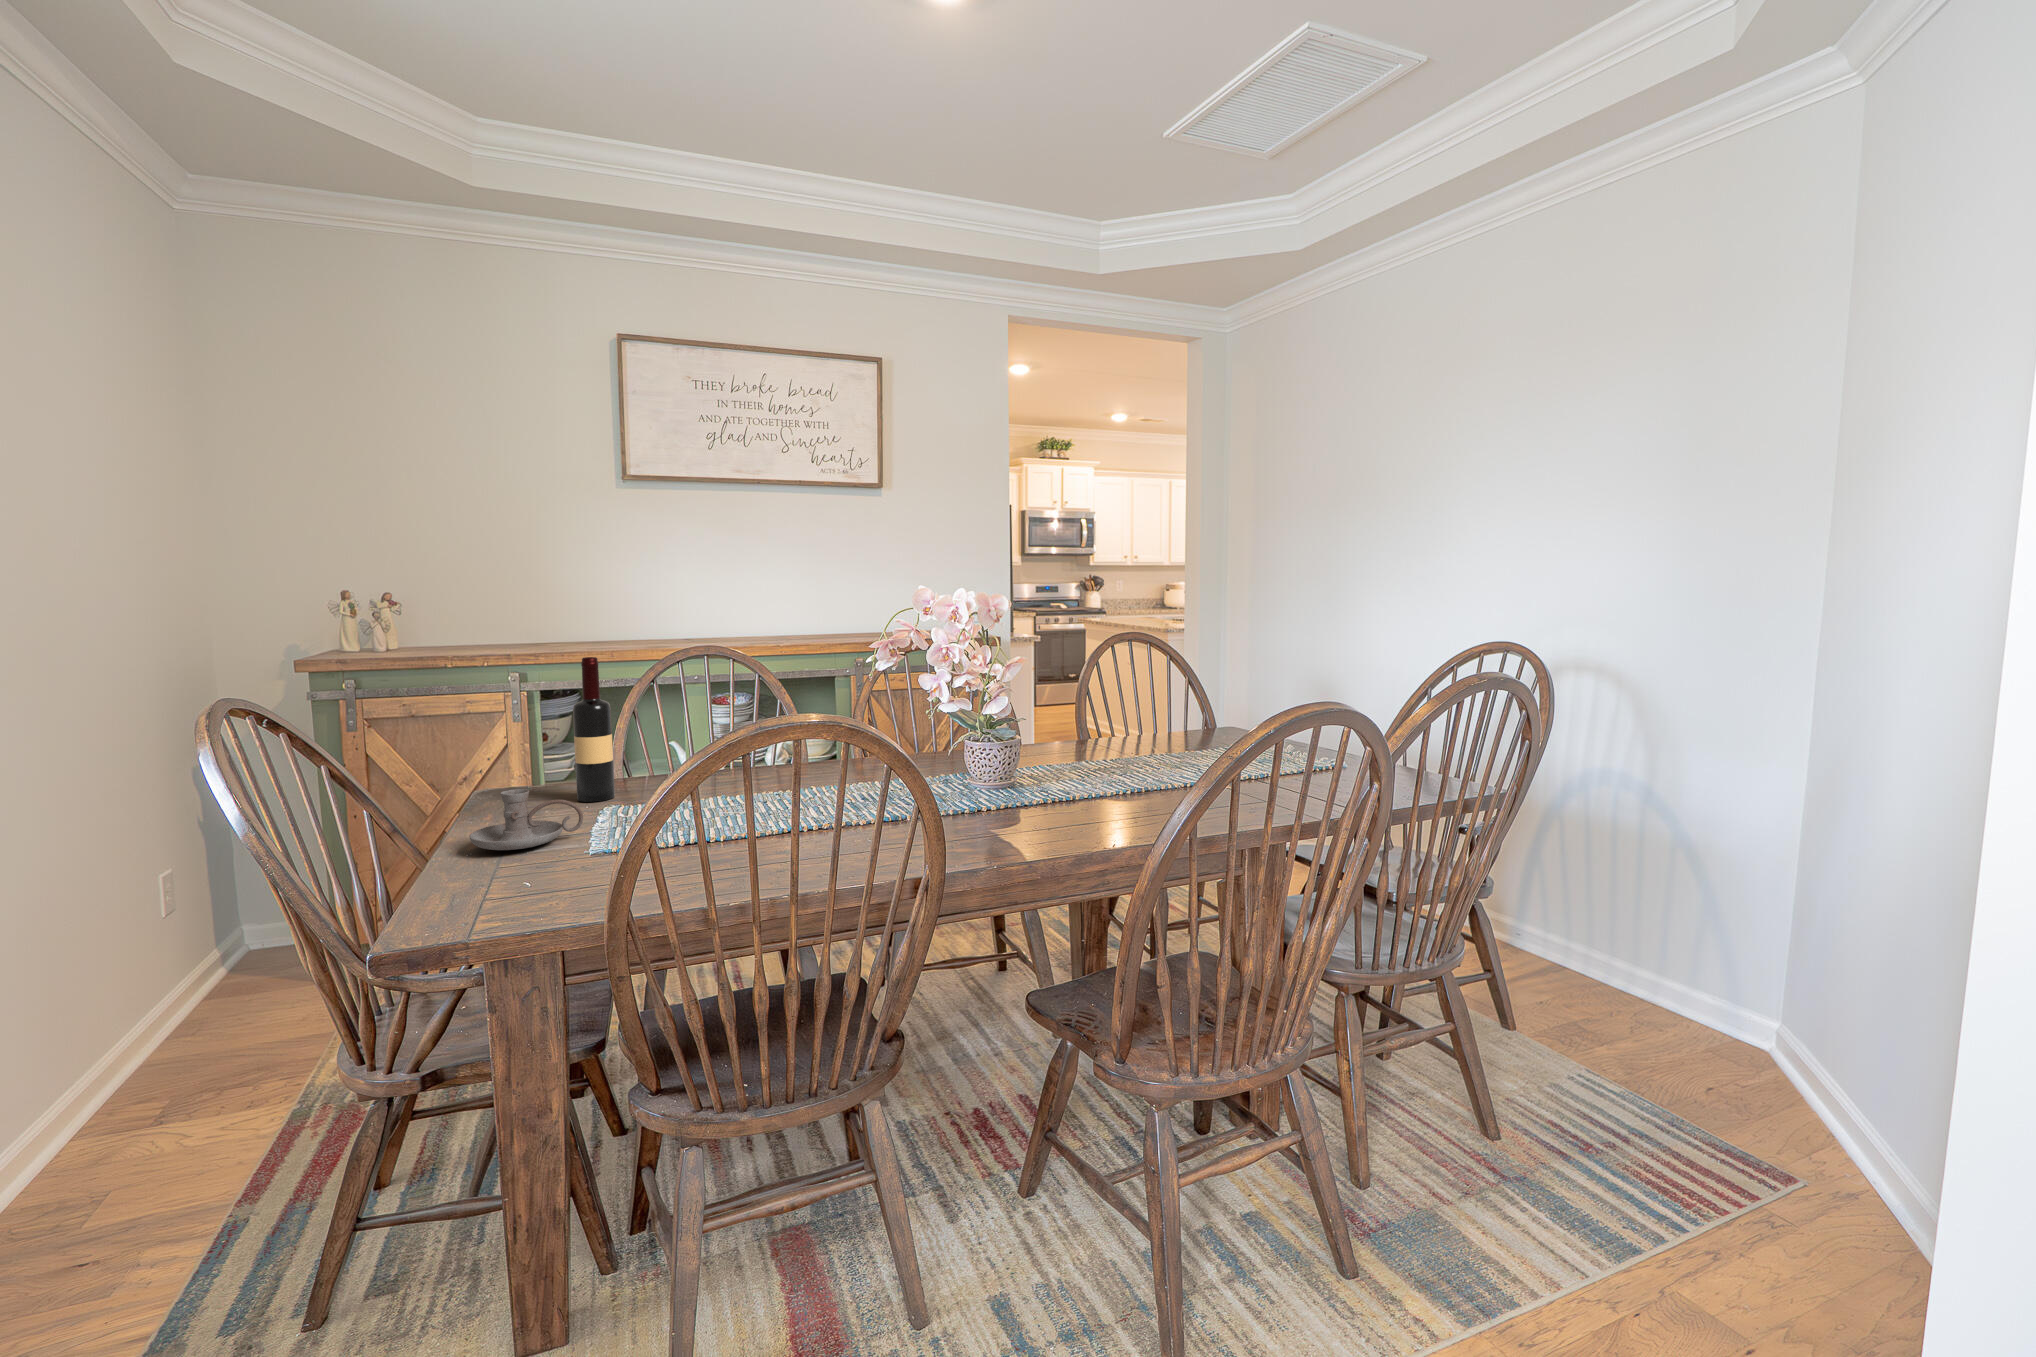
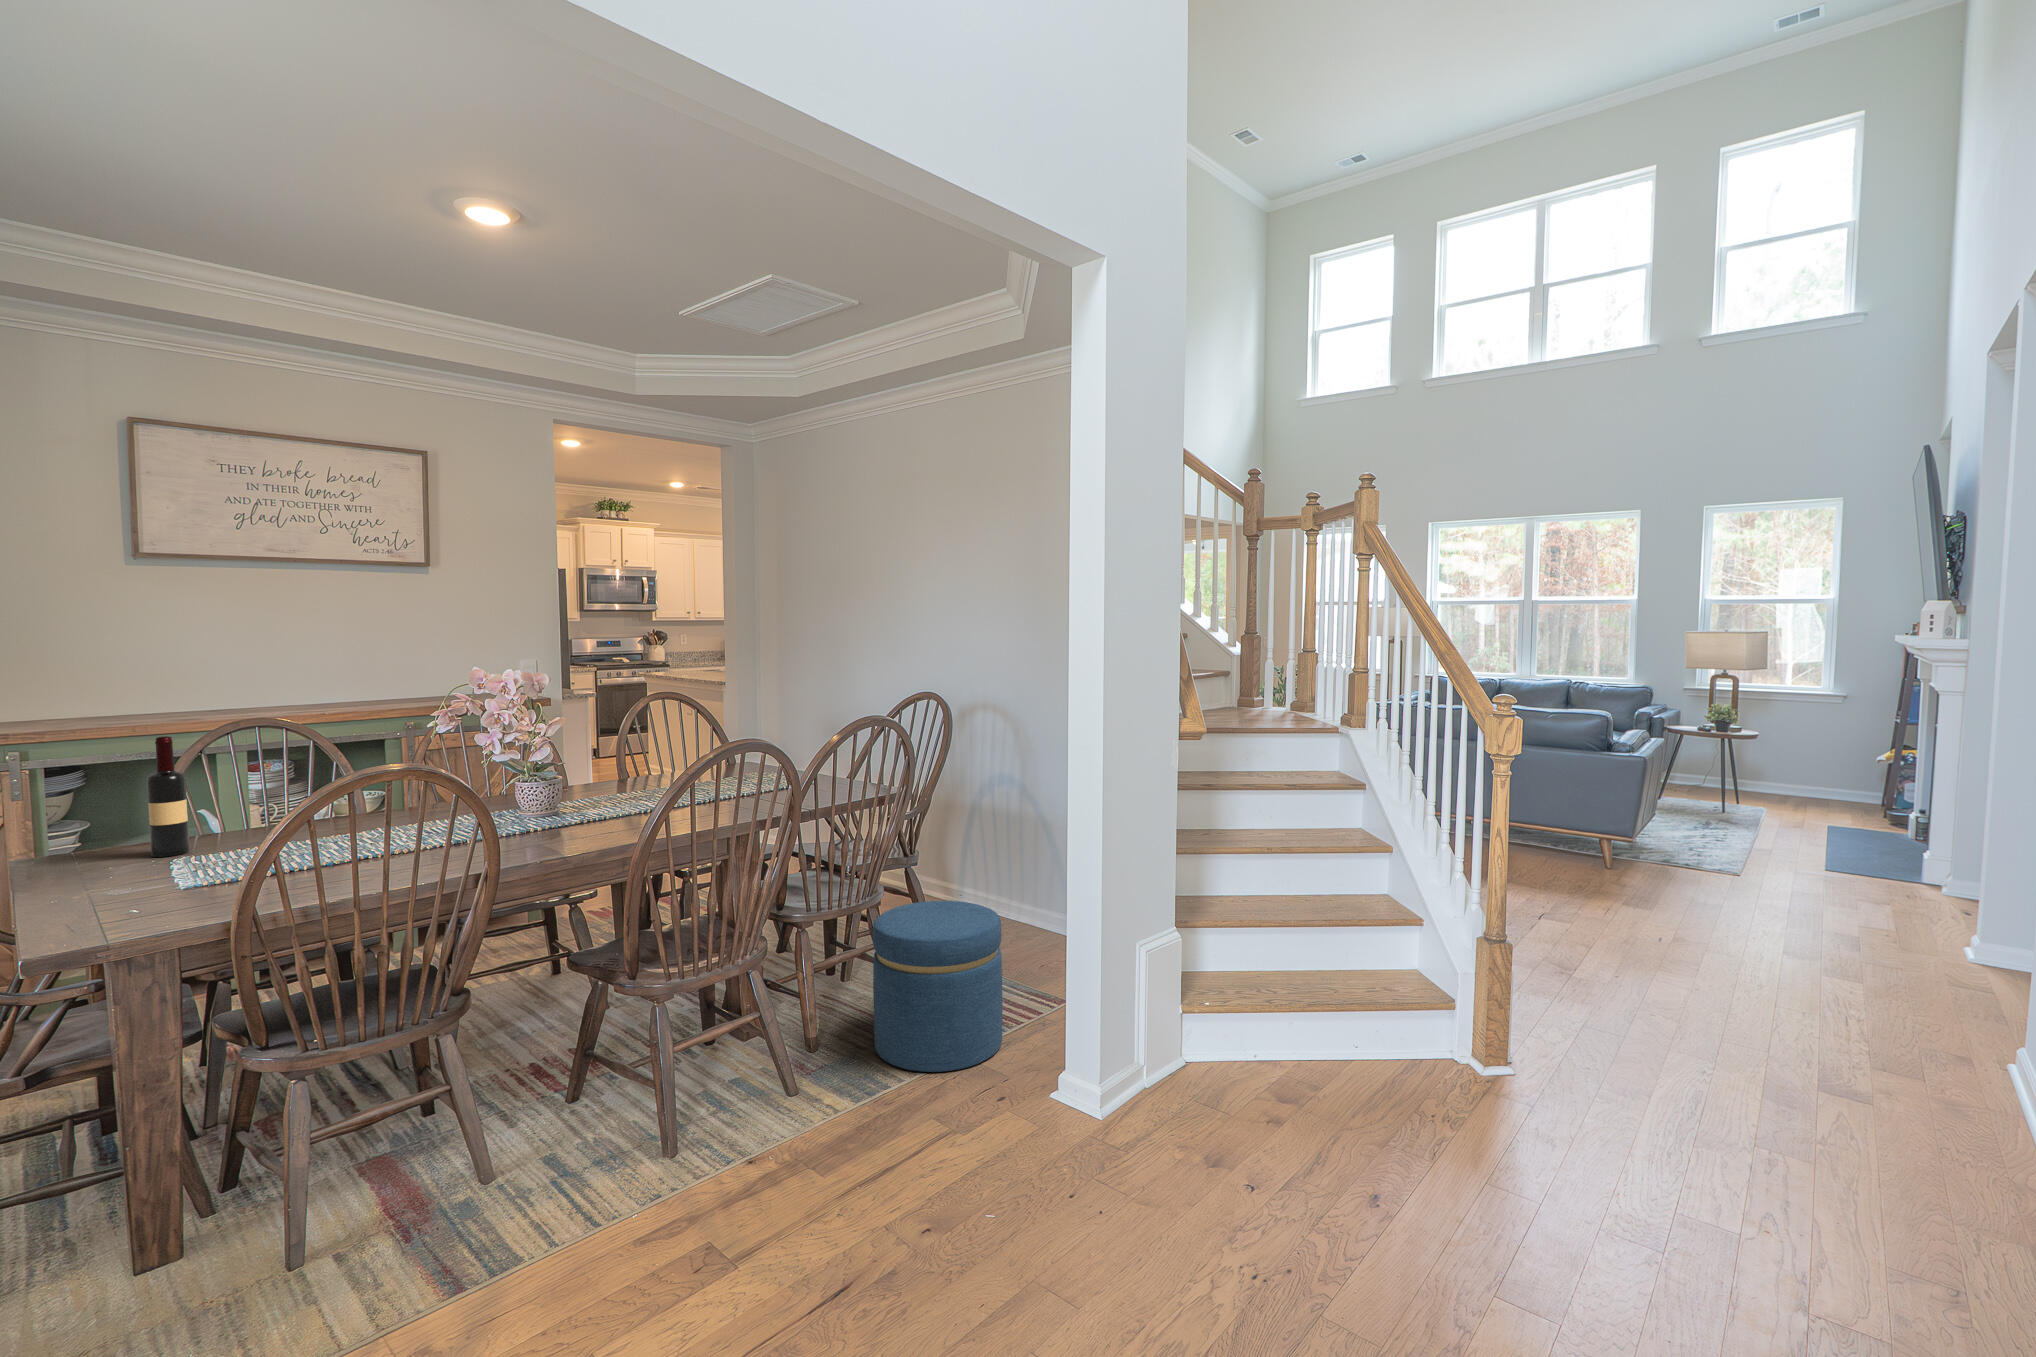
candle holder: present [470,789,583,850] -> none [70,845,179,893]
ottoman: none [1468,979,1729,1301] -> present [873,901,1003,1072]

